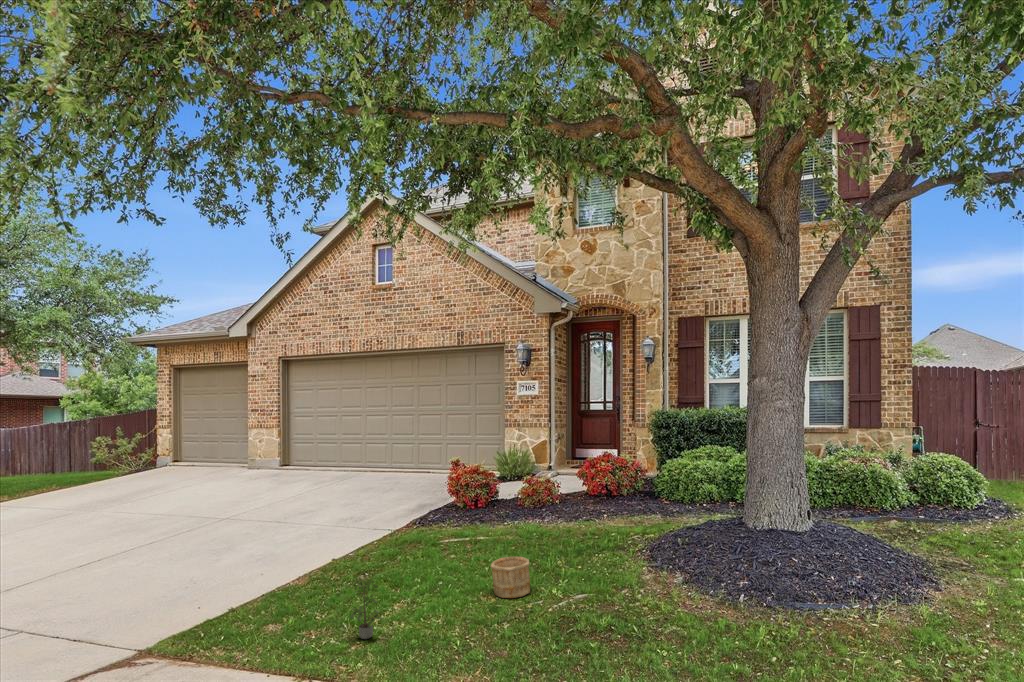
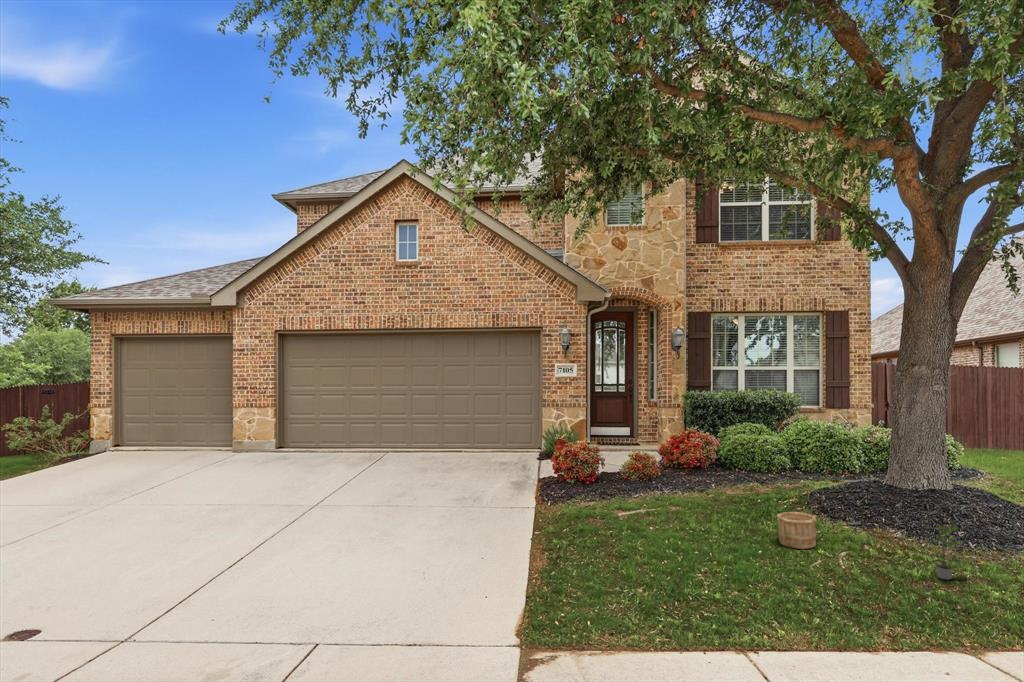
potted plant: present [350,580,382,639] -> present [929,524,965,580]

